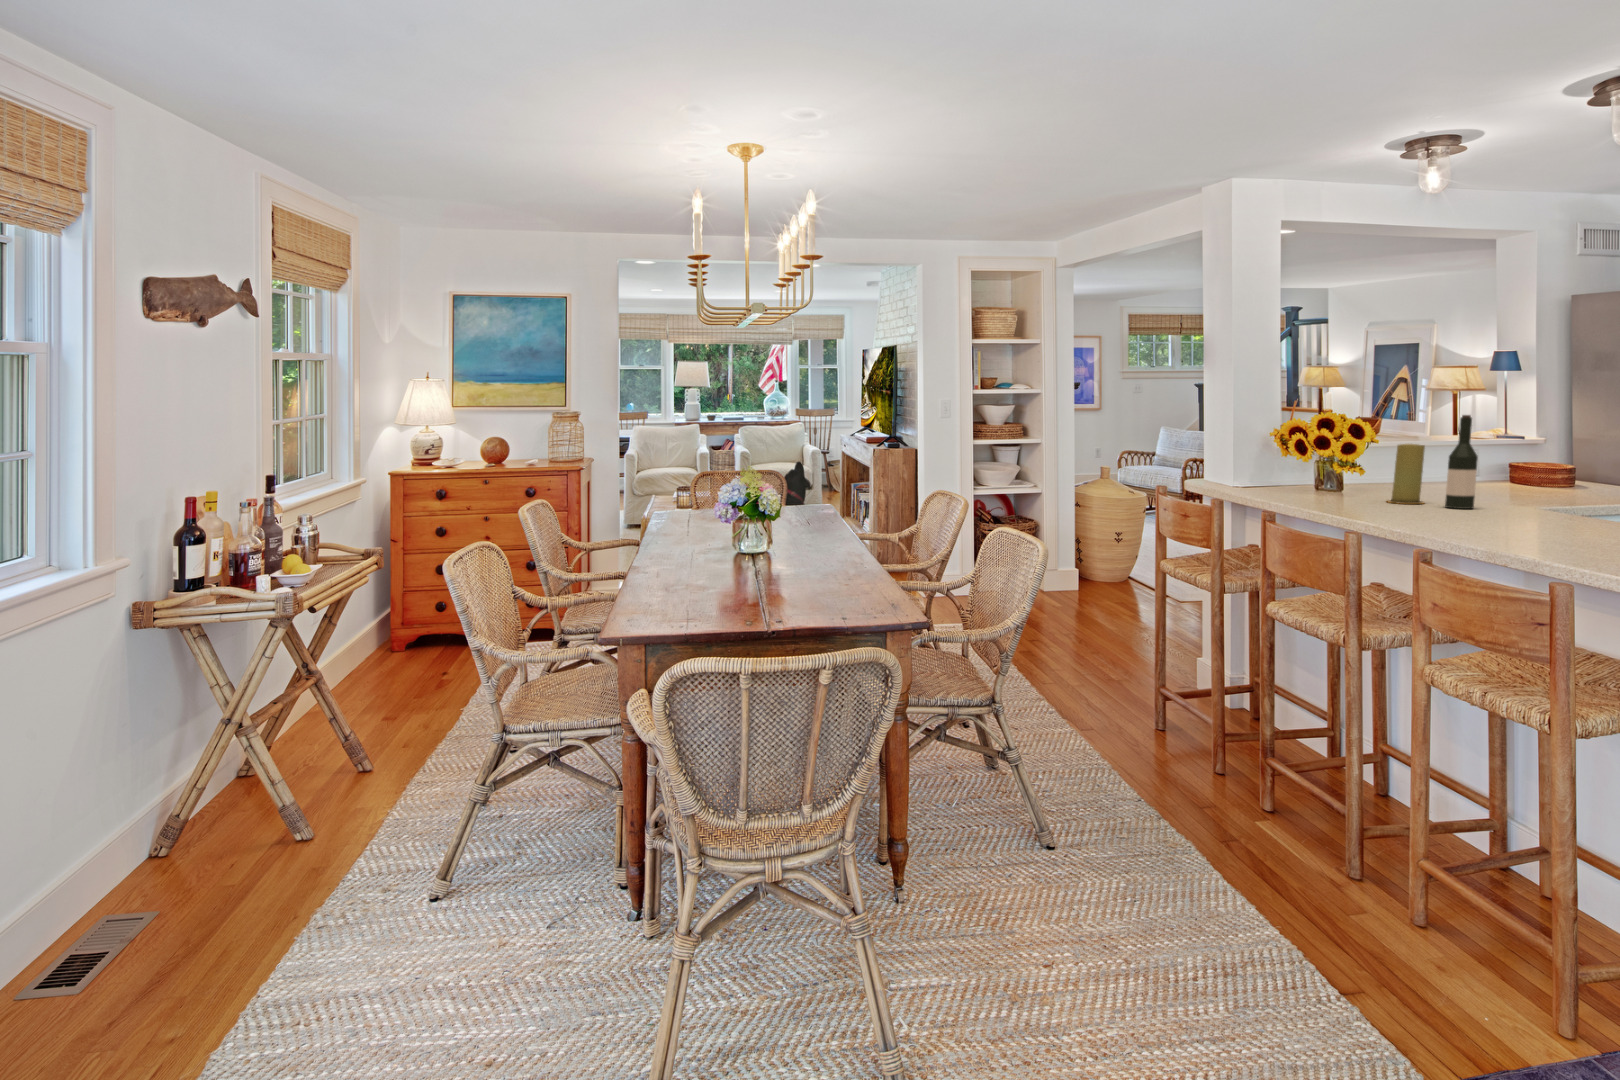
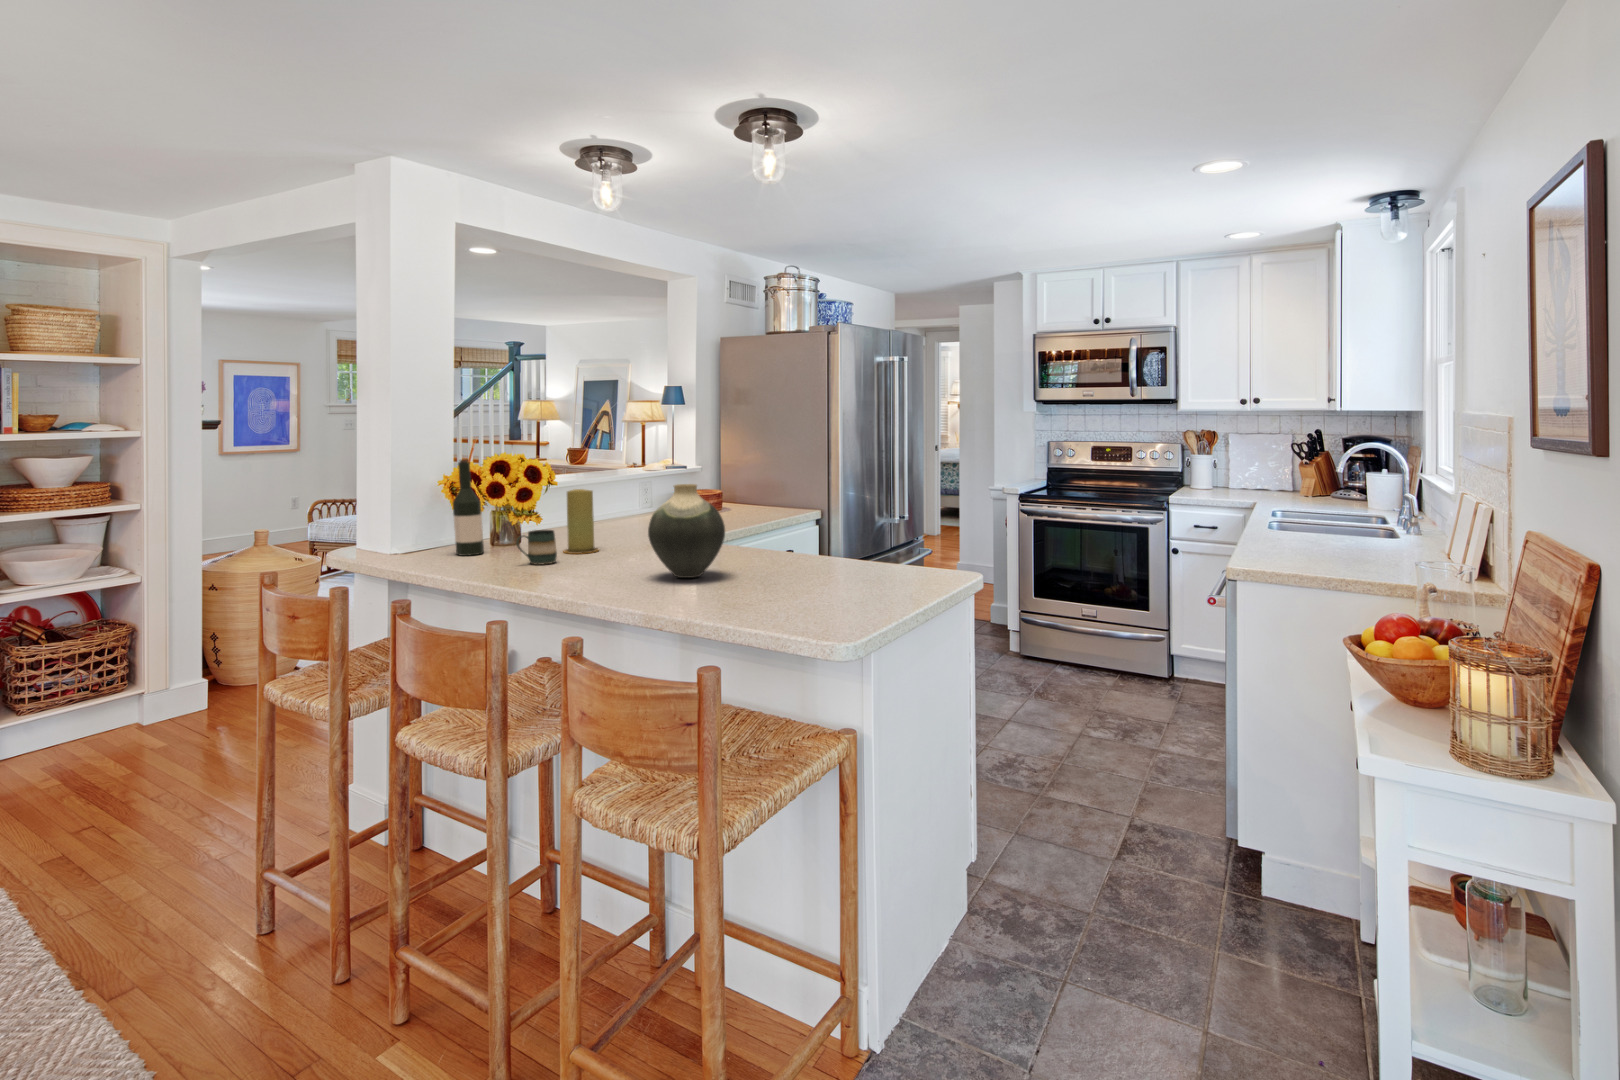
wine bottle: present [1445,415,1478,509] -> present [453,459,484,556]
vase: none [1492,436,1582,526] -> present [648,484,725,578]
mug: none [1347,477,1385,508] -> present [516,530,557,565]

